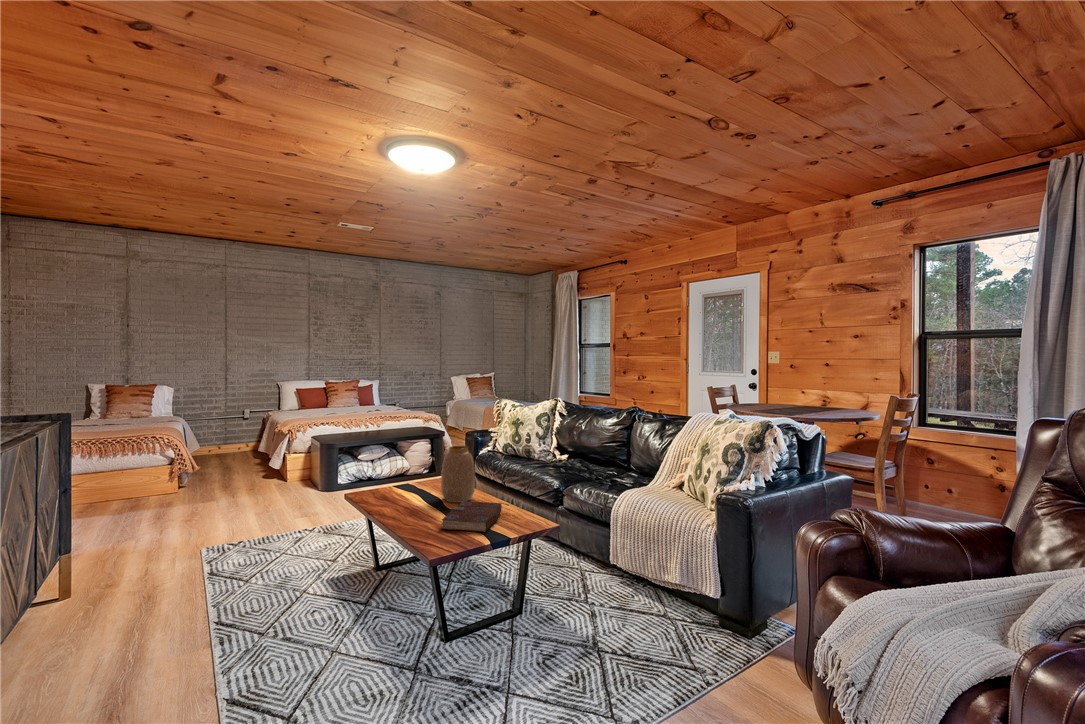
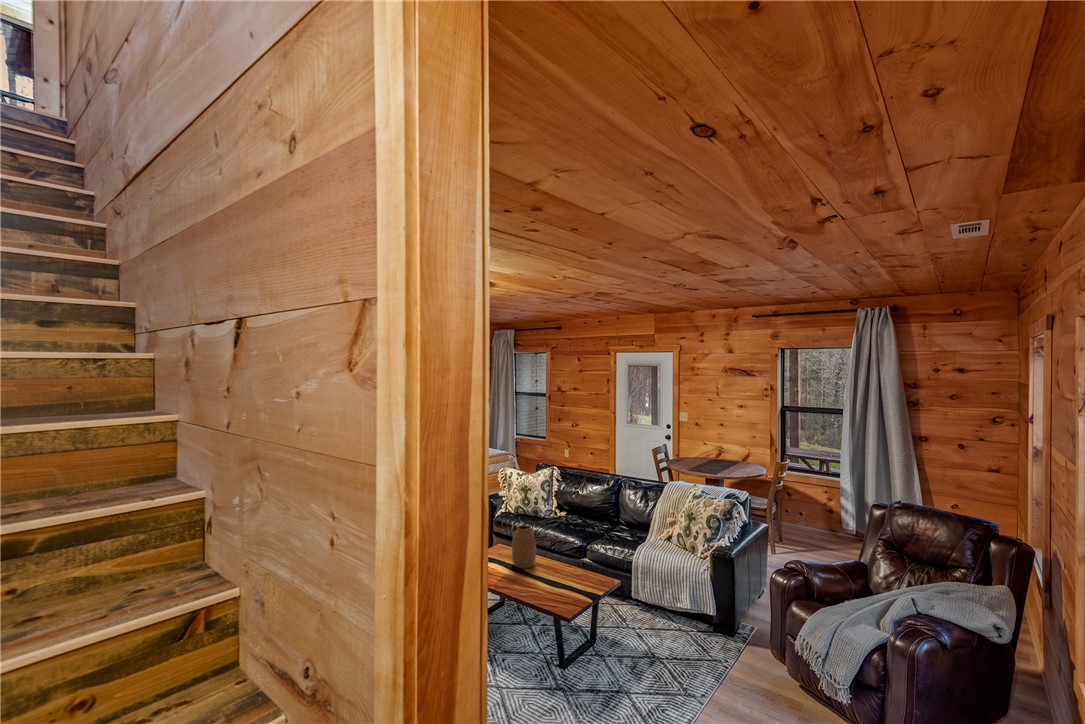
book: present [441,501,502,532] -> none [539,567,578,595]

